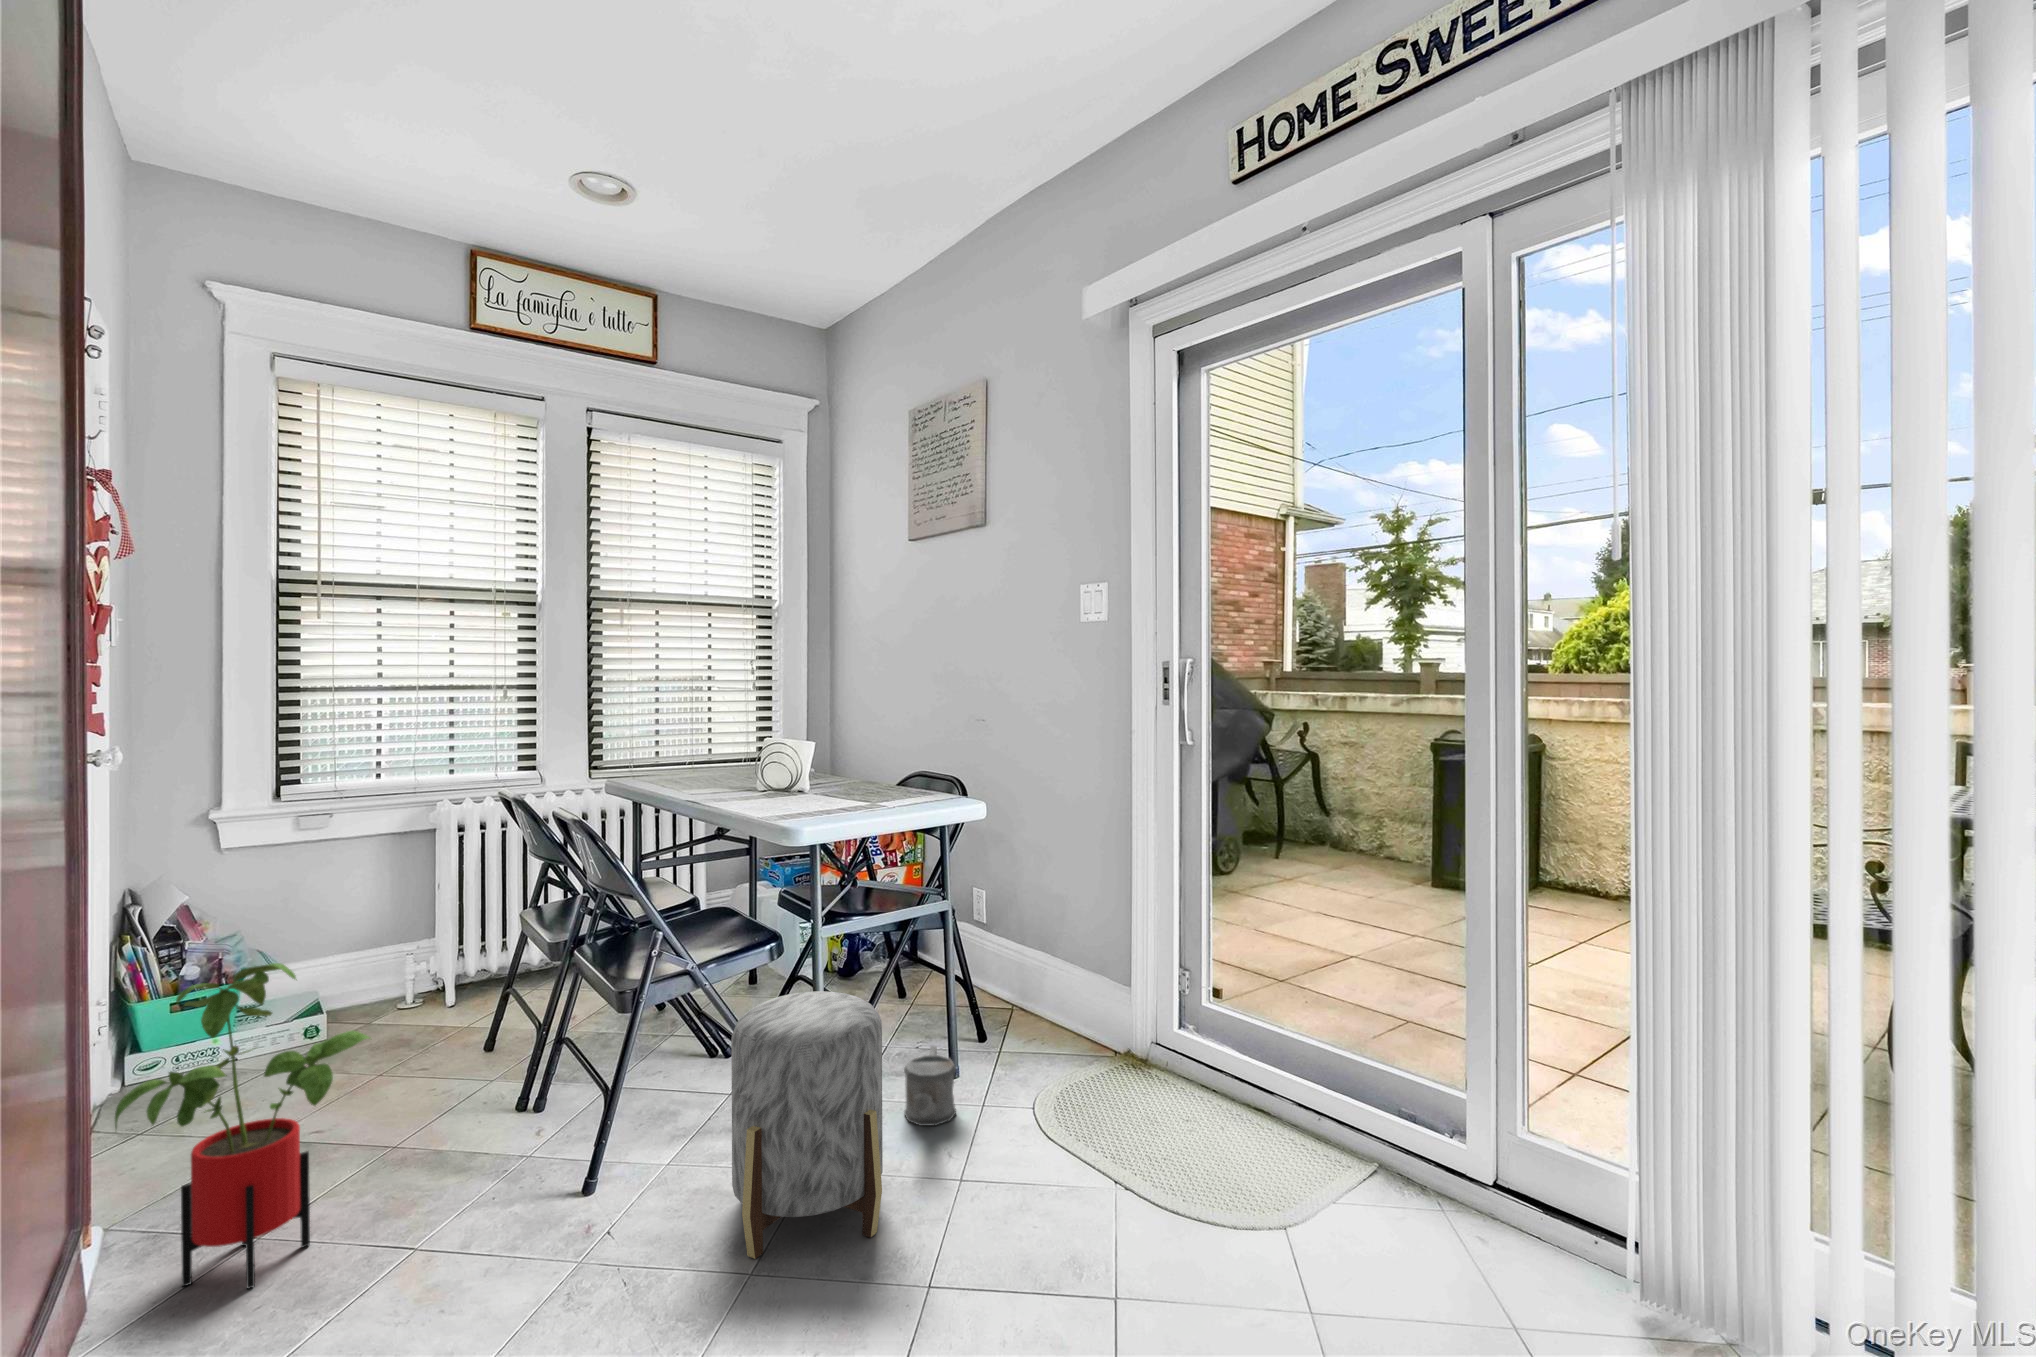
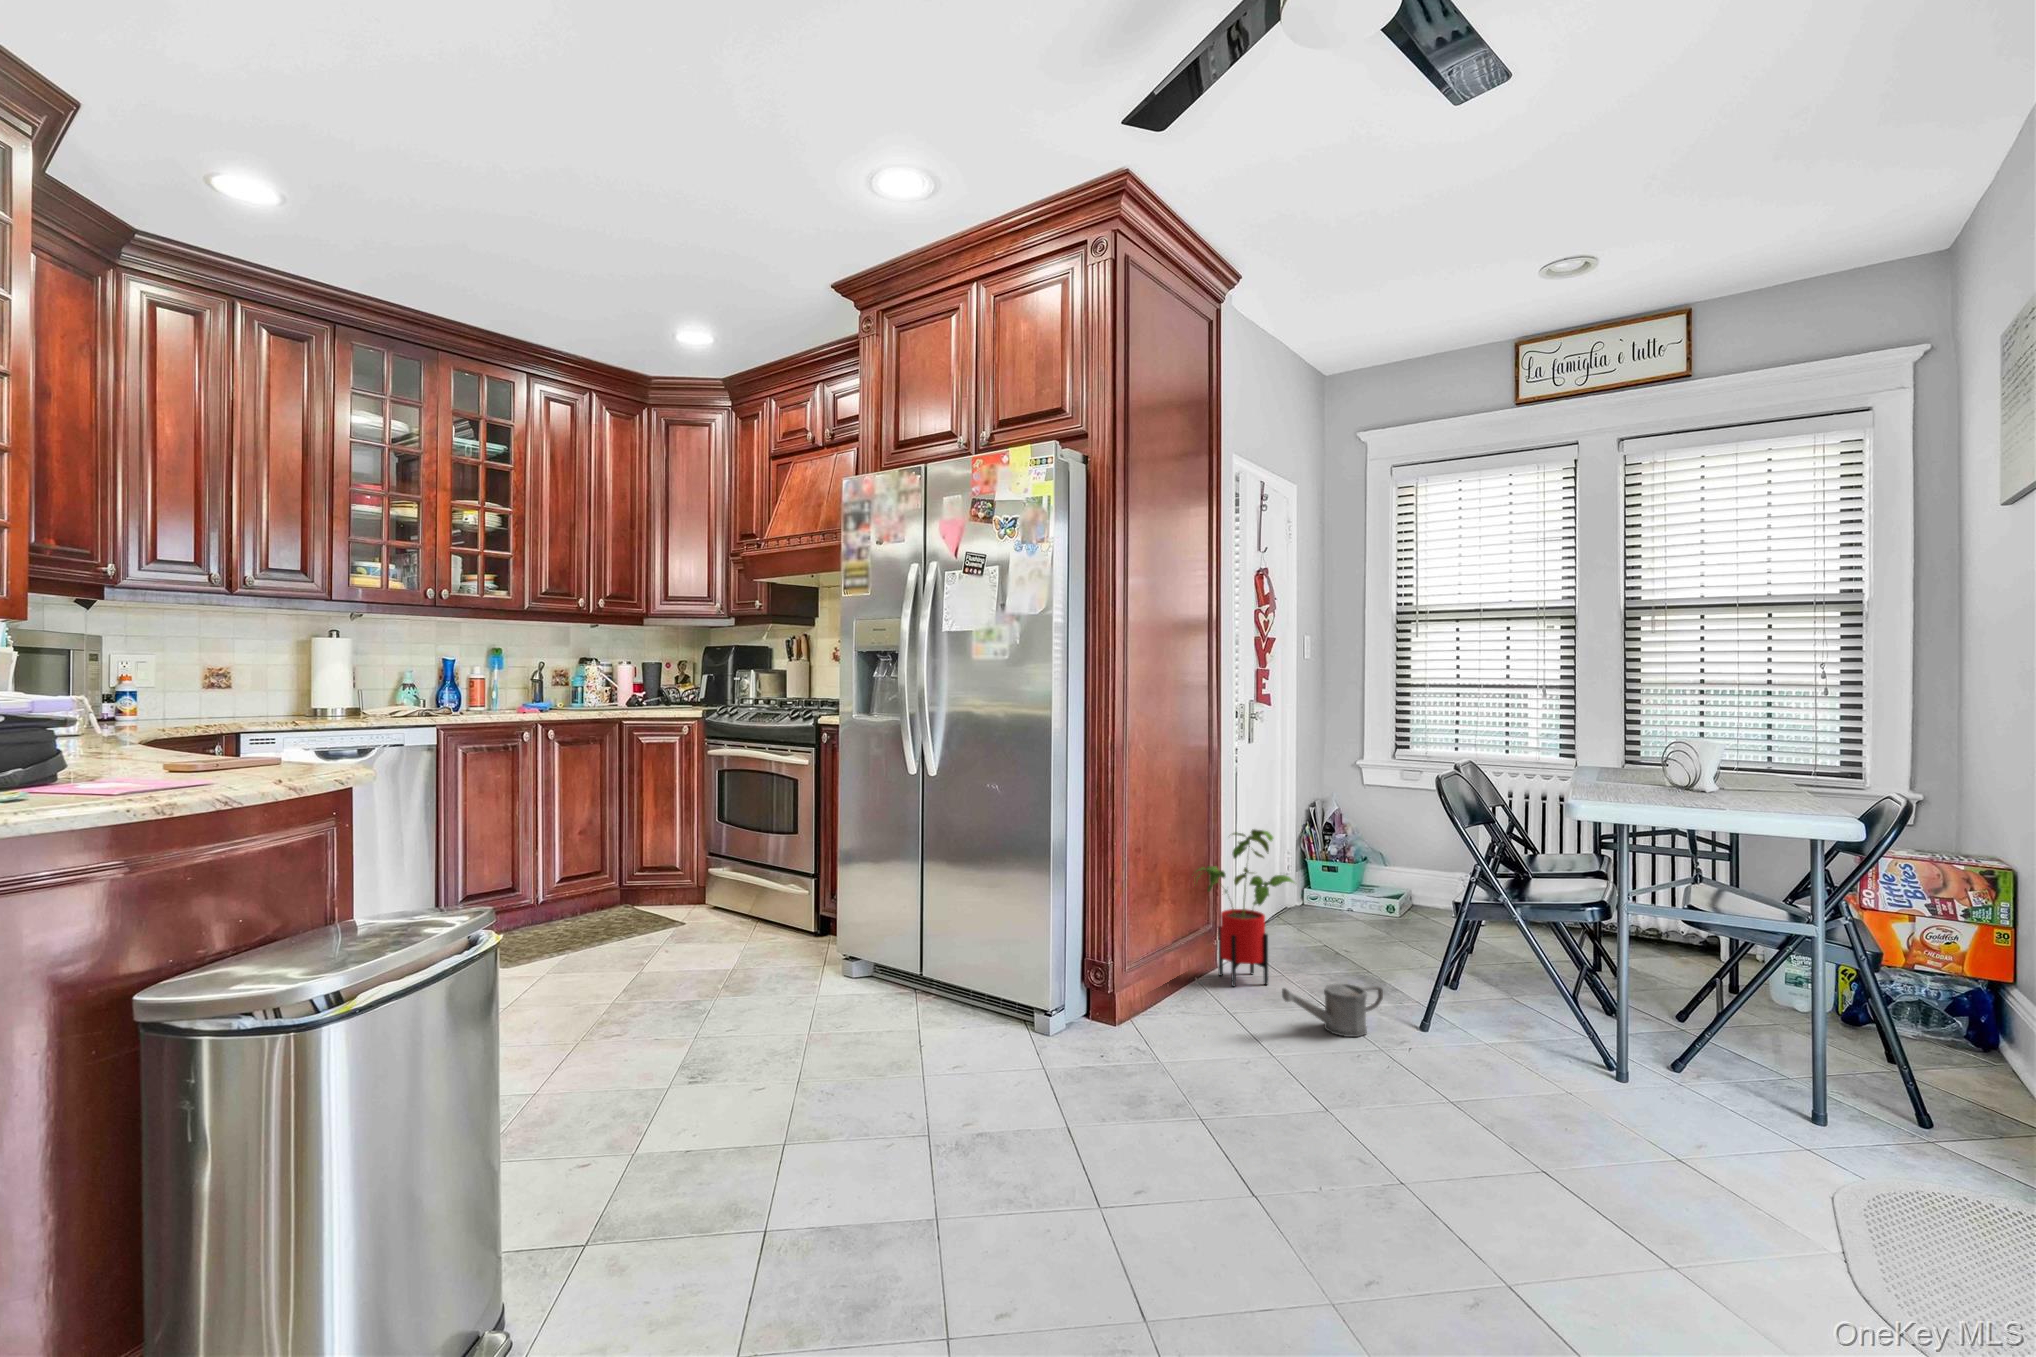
stool: present [731,991,883,1259] -> none [1404,927,1558,1128]
watering can: present [904,1046,956,1126] -> present [1282,984,1383,1037]

